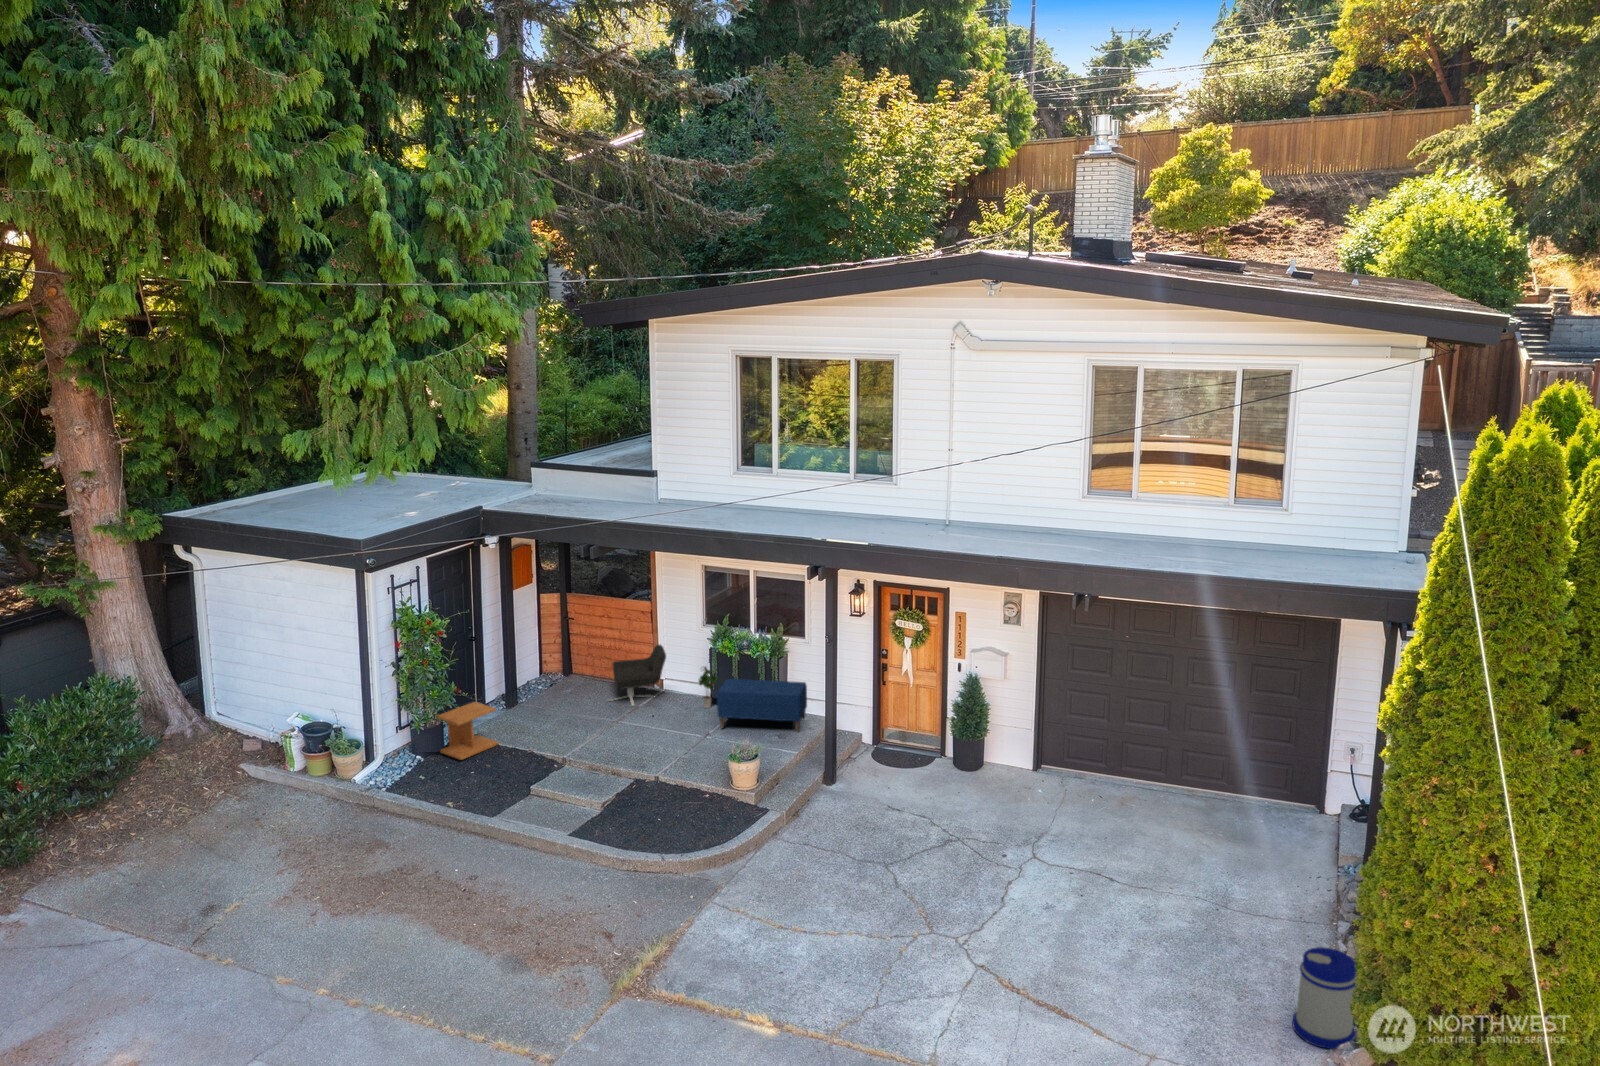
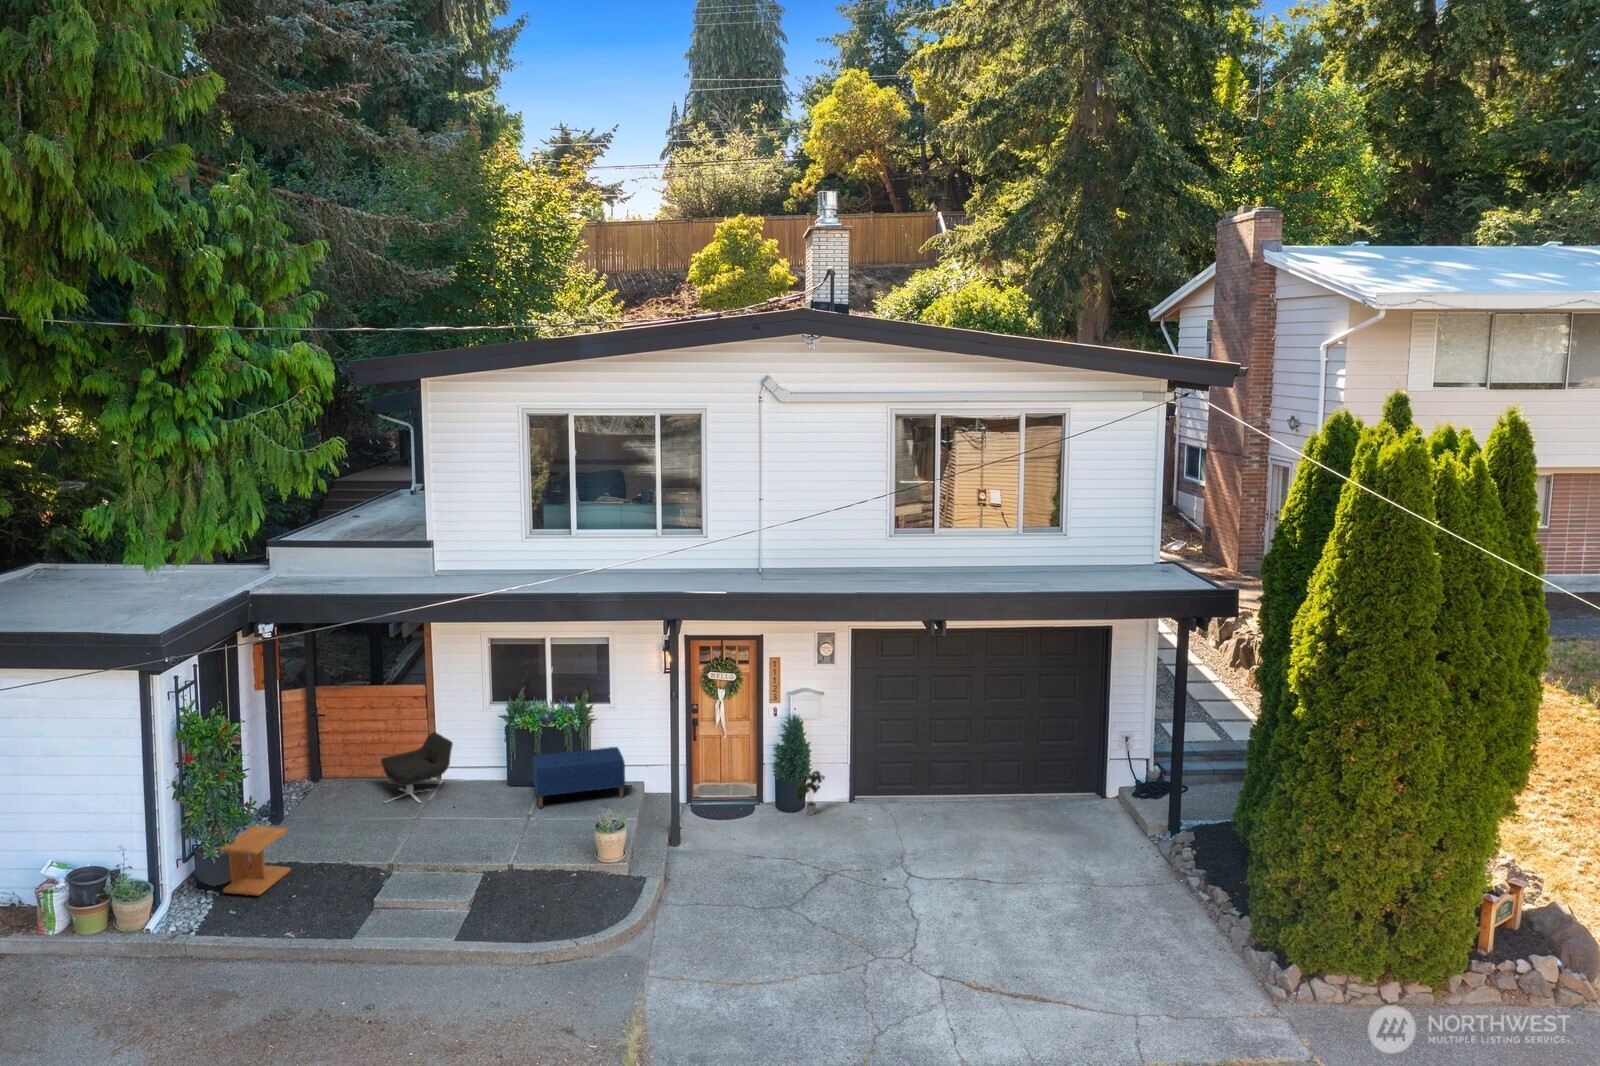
potted plant: present [699,667,718,708] -> present [796,771,825,815]
trash can: present [1293,947,1357,1049] -> none [1196,879,1247,960]

